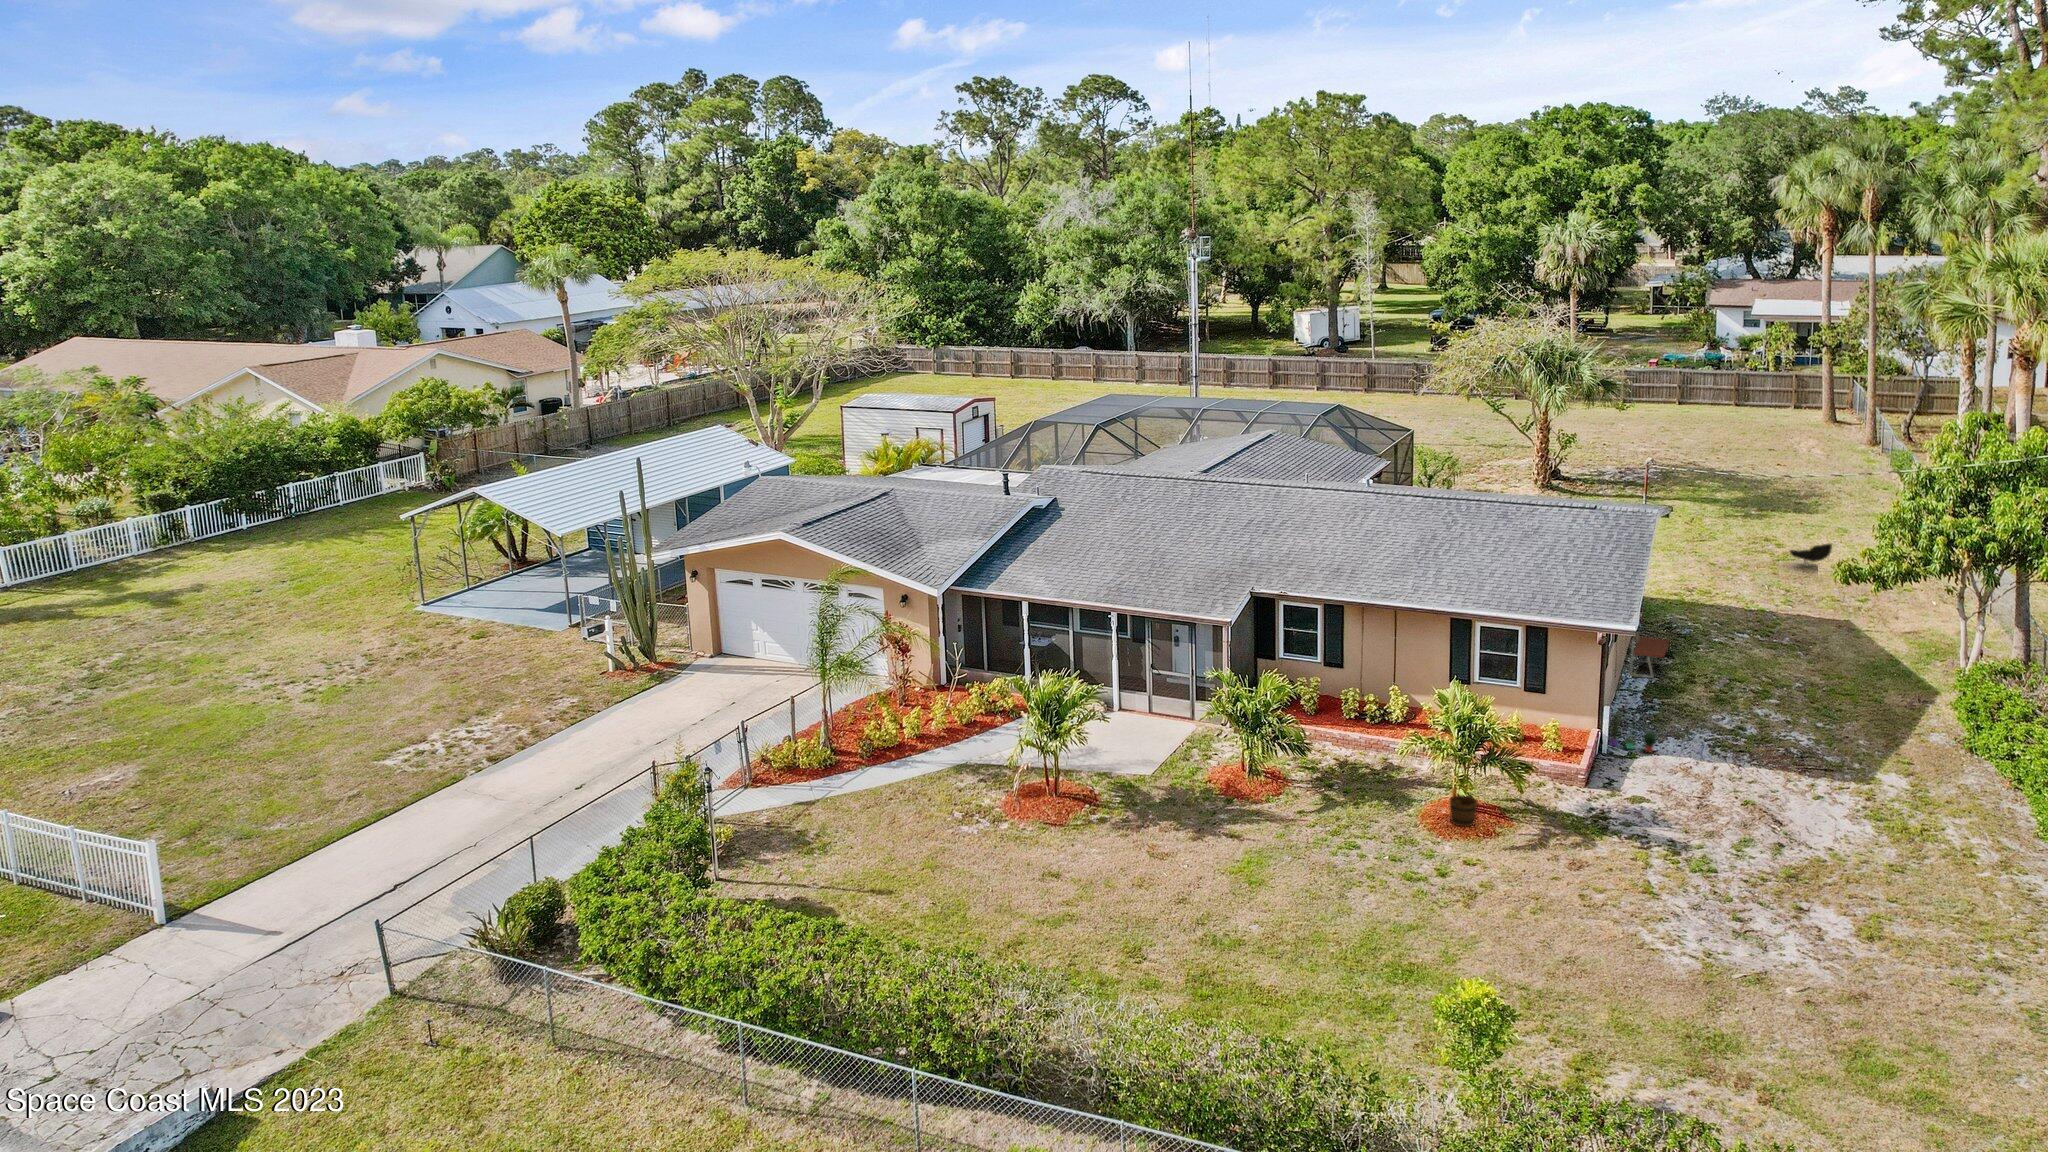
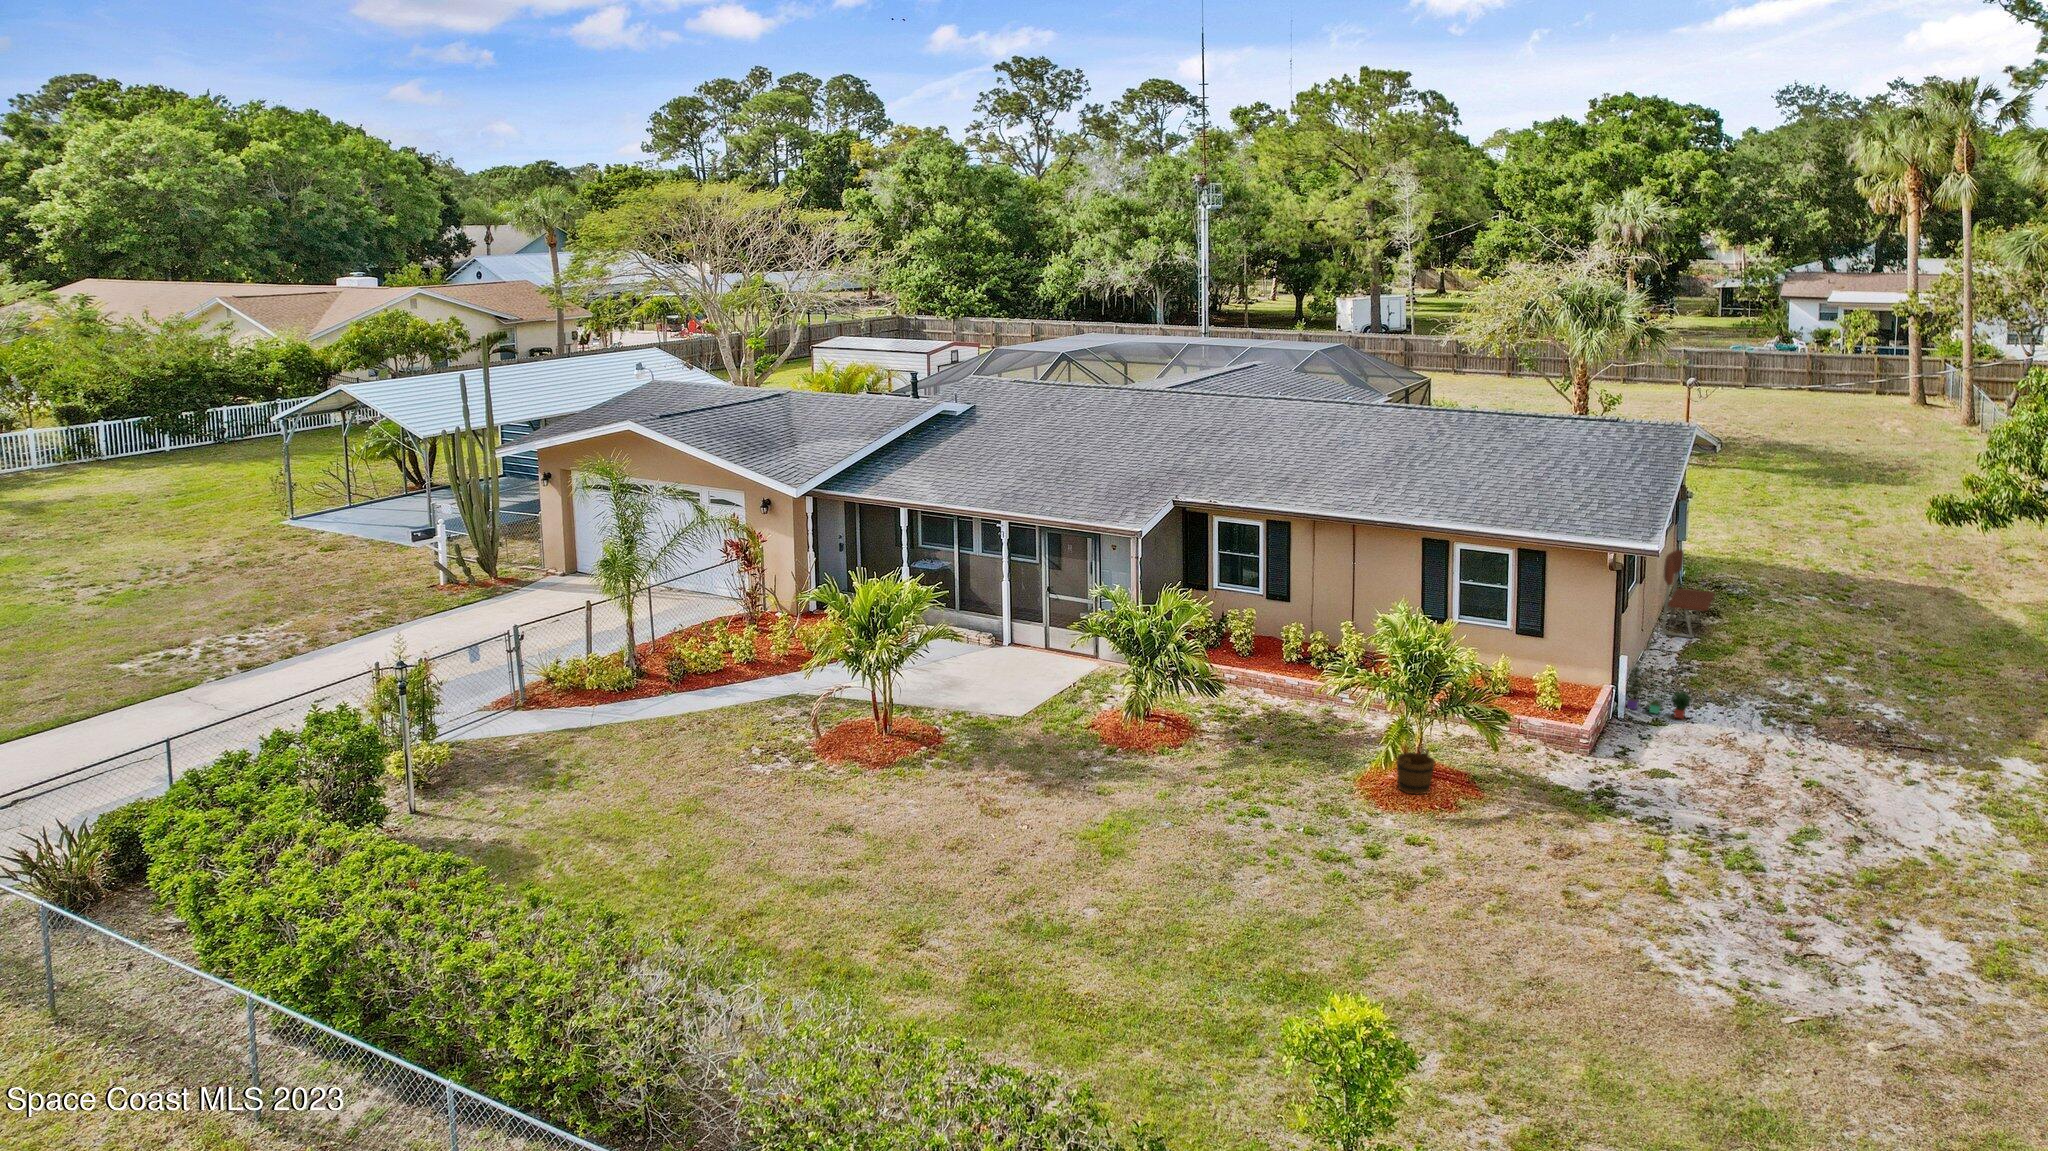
lounge chair: present [1790,544,1832,566] -> none [1870,505,1925,537]

